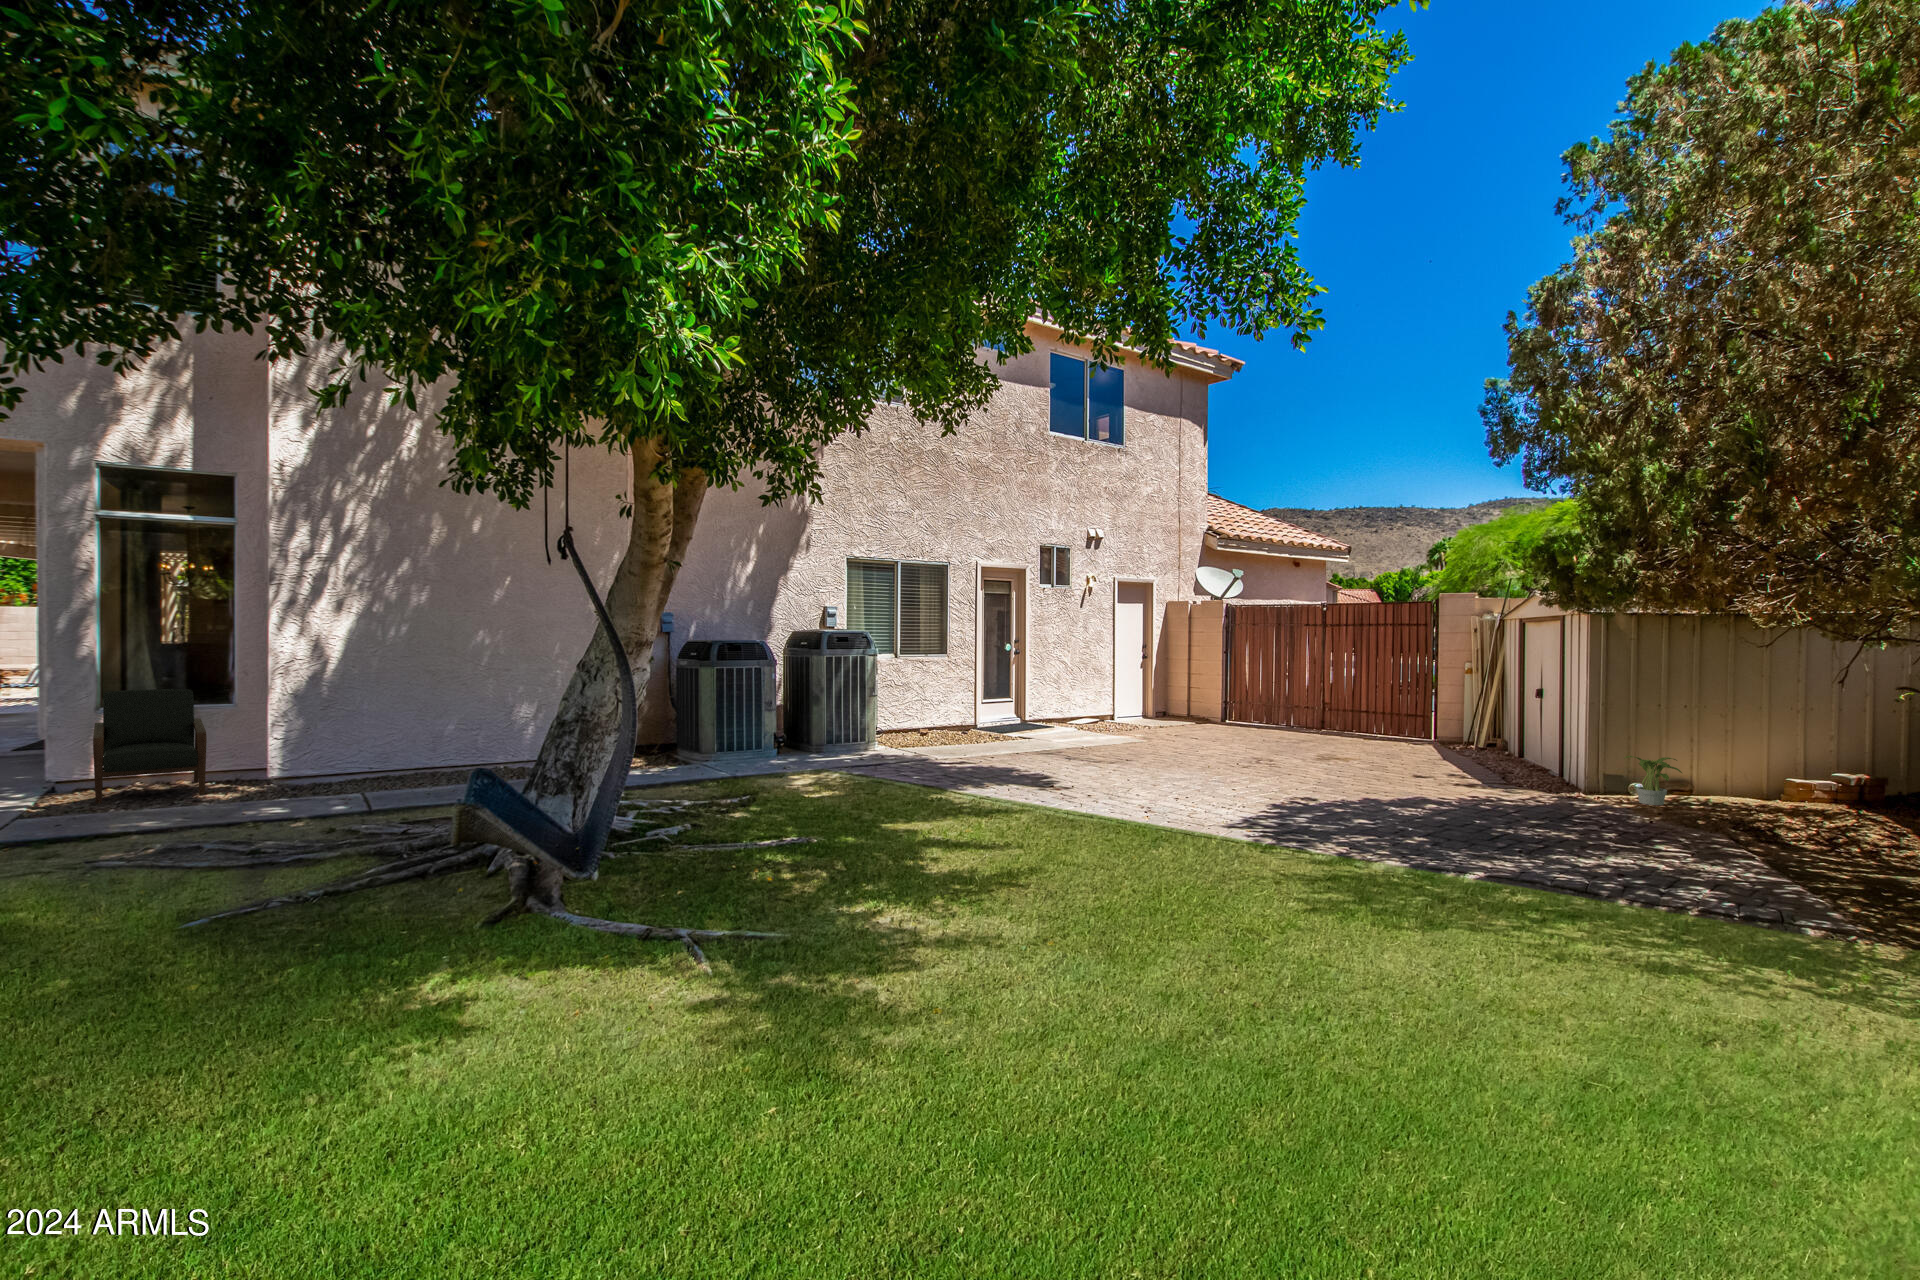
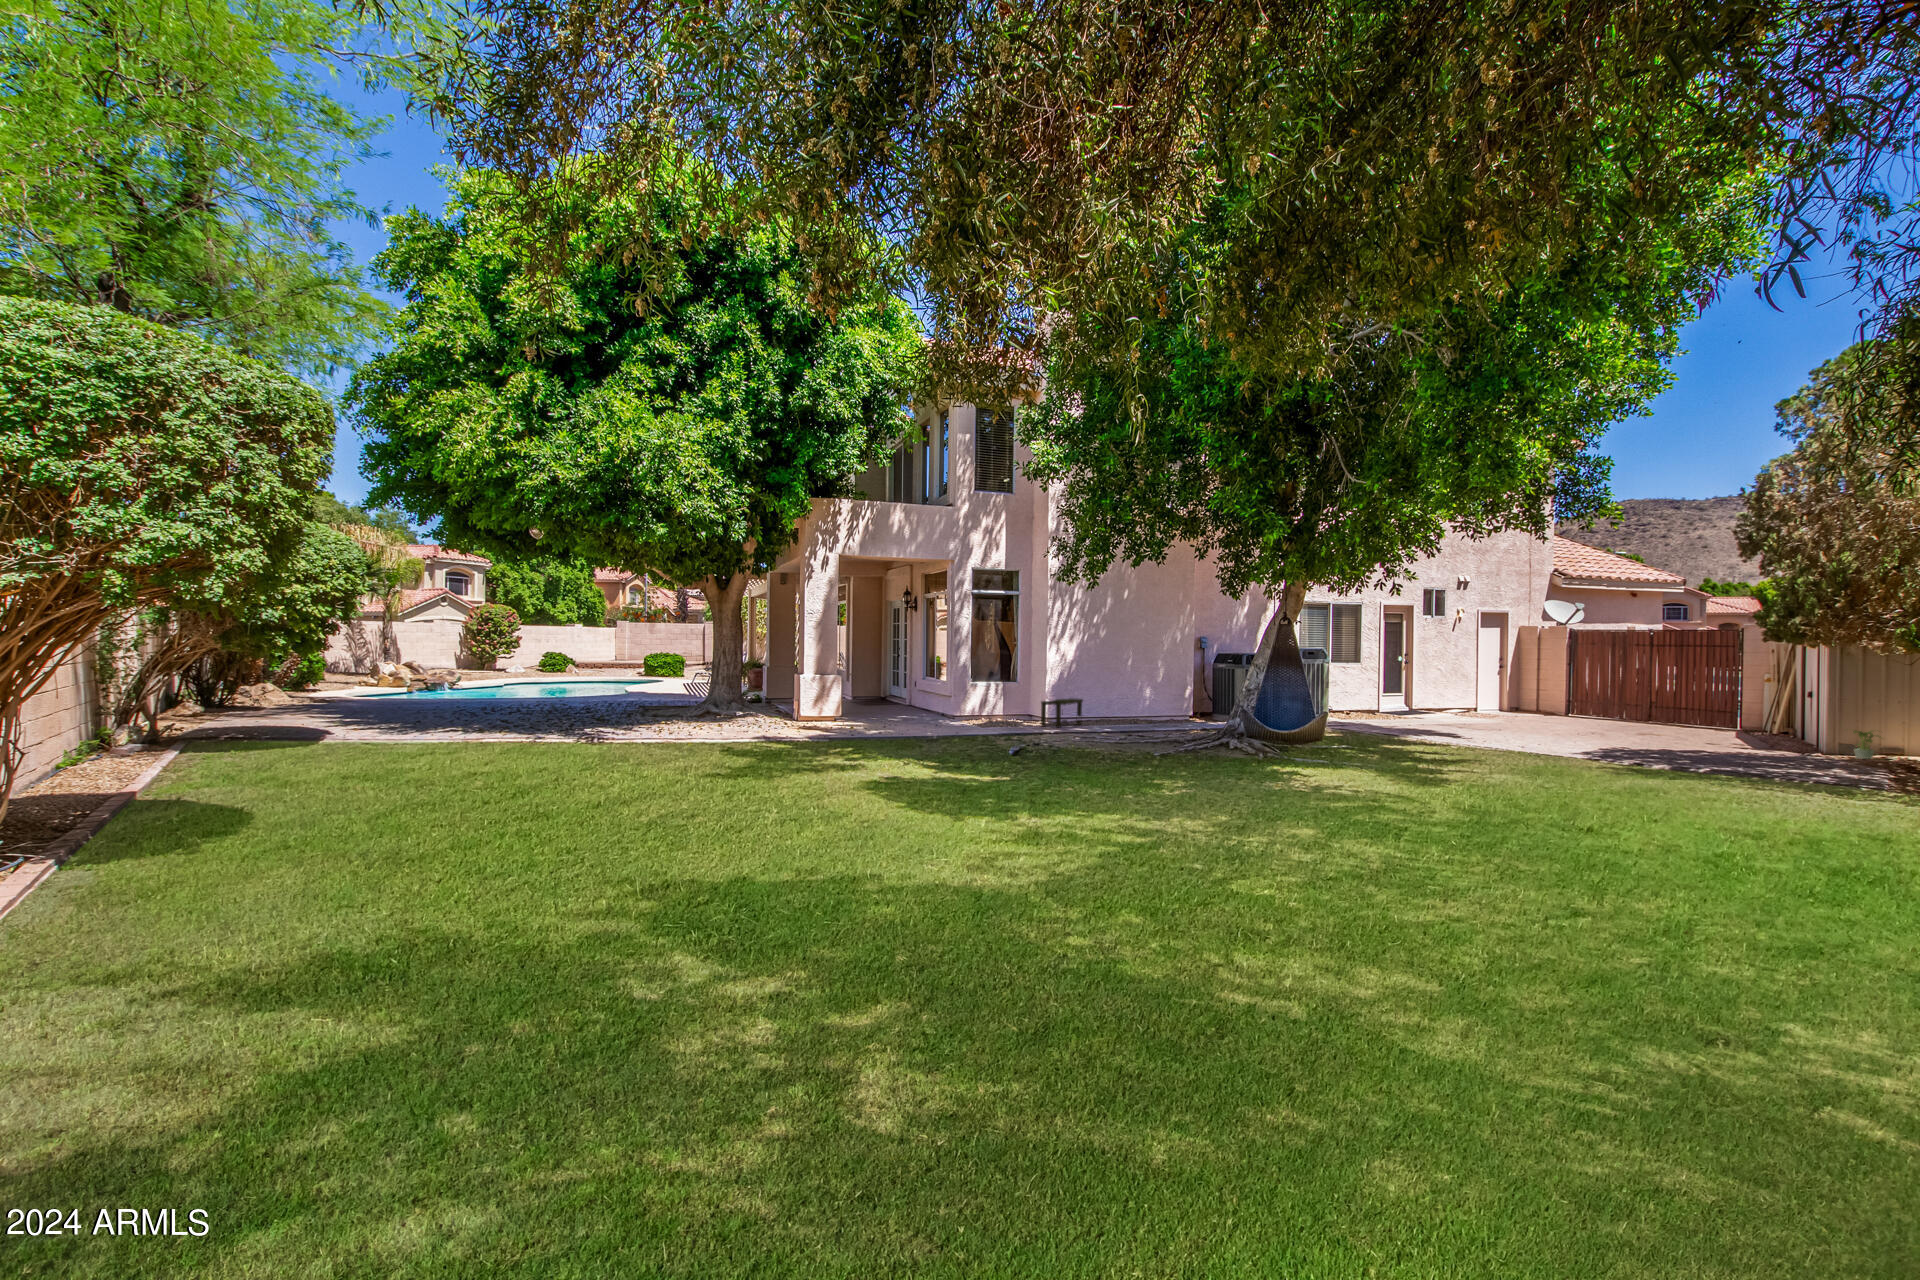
chair: present [93,689,207,804] -> none [948,674,1005,727]
bench: none [290,730,404,794] -> present [1041,699,1083,728]

